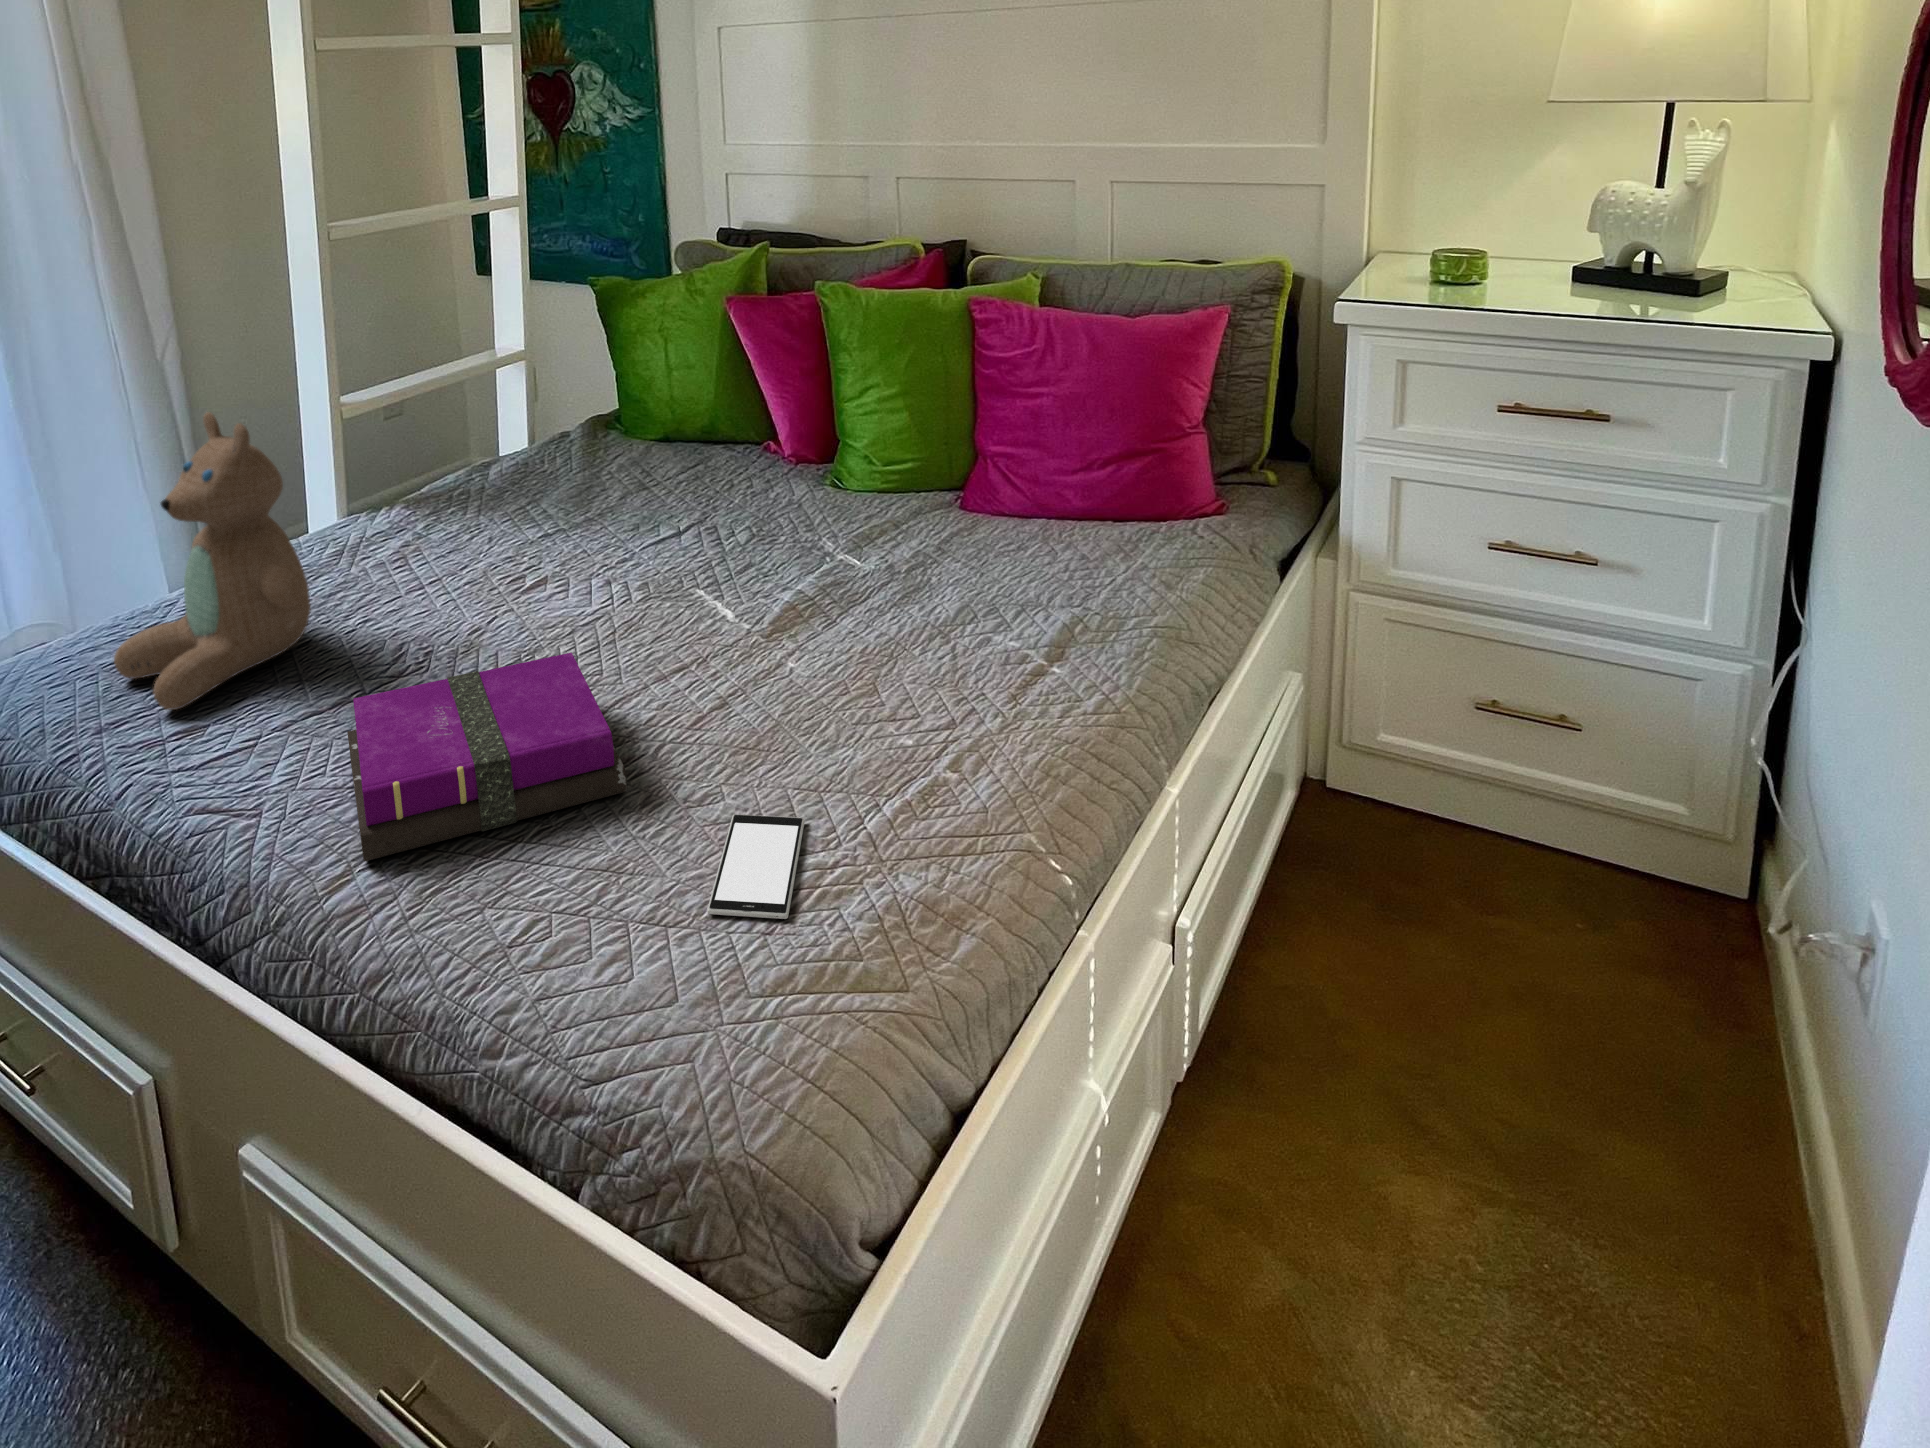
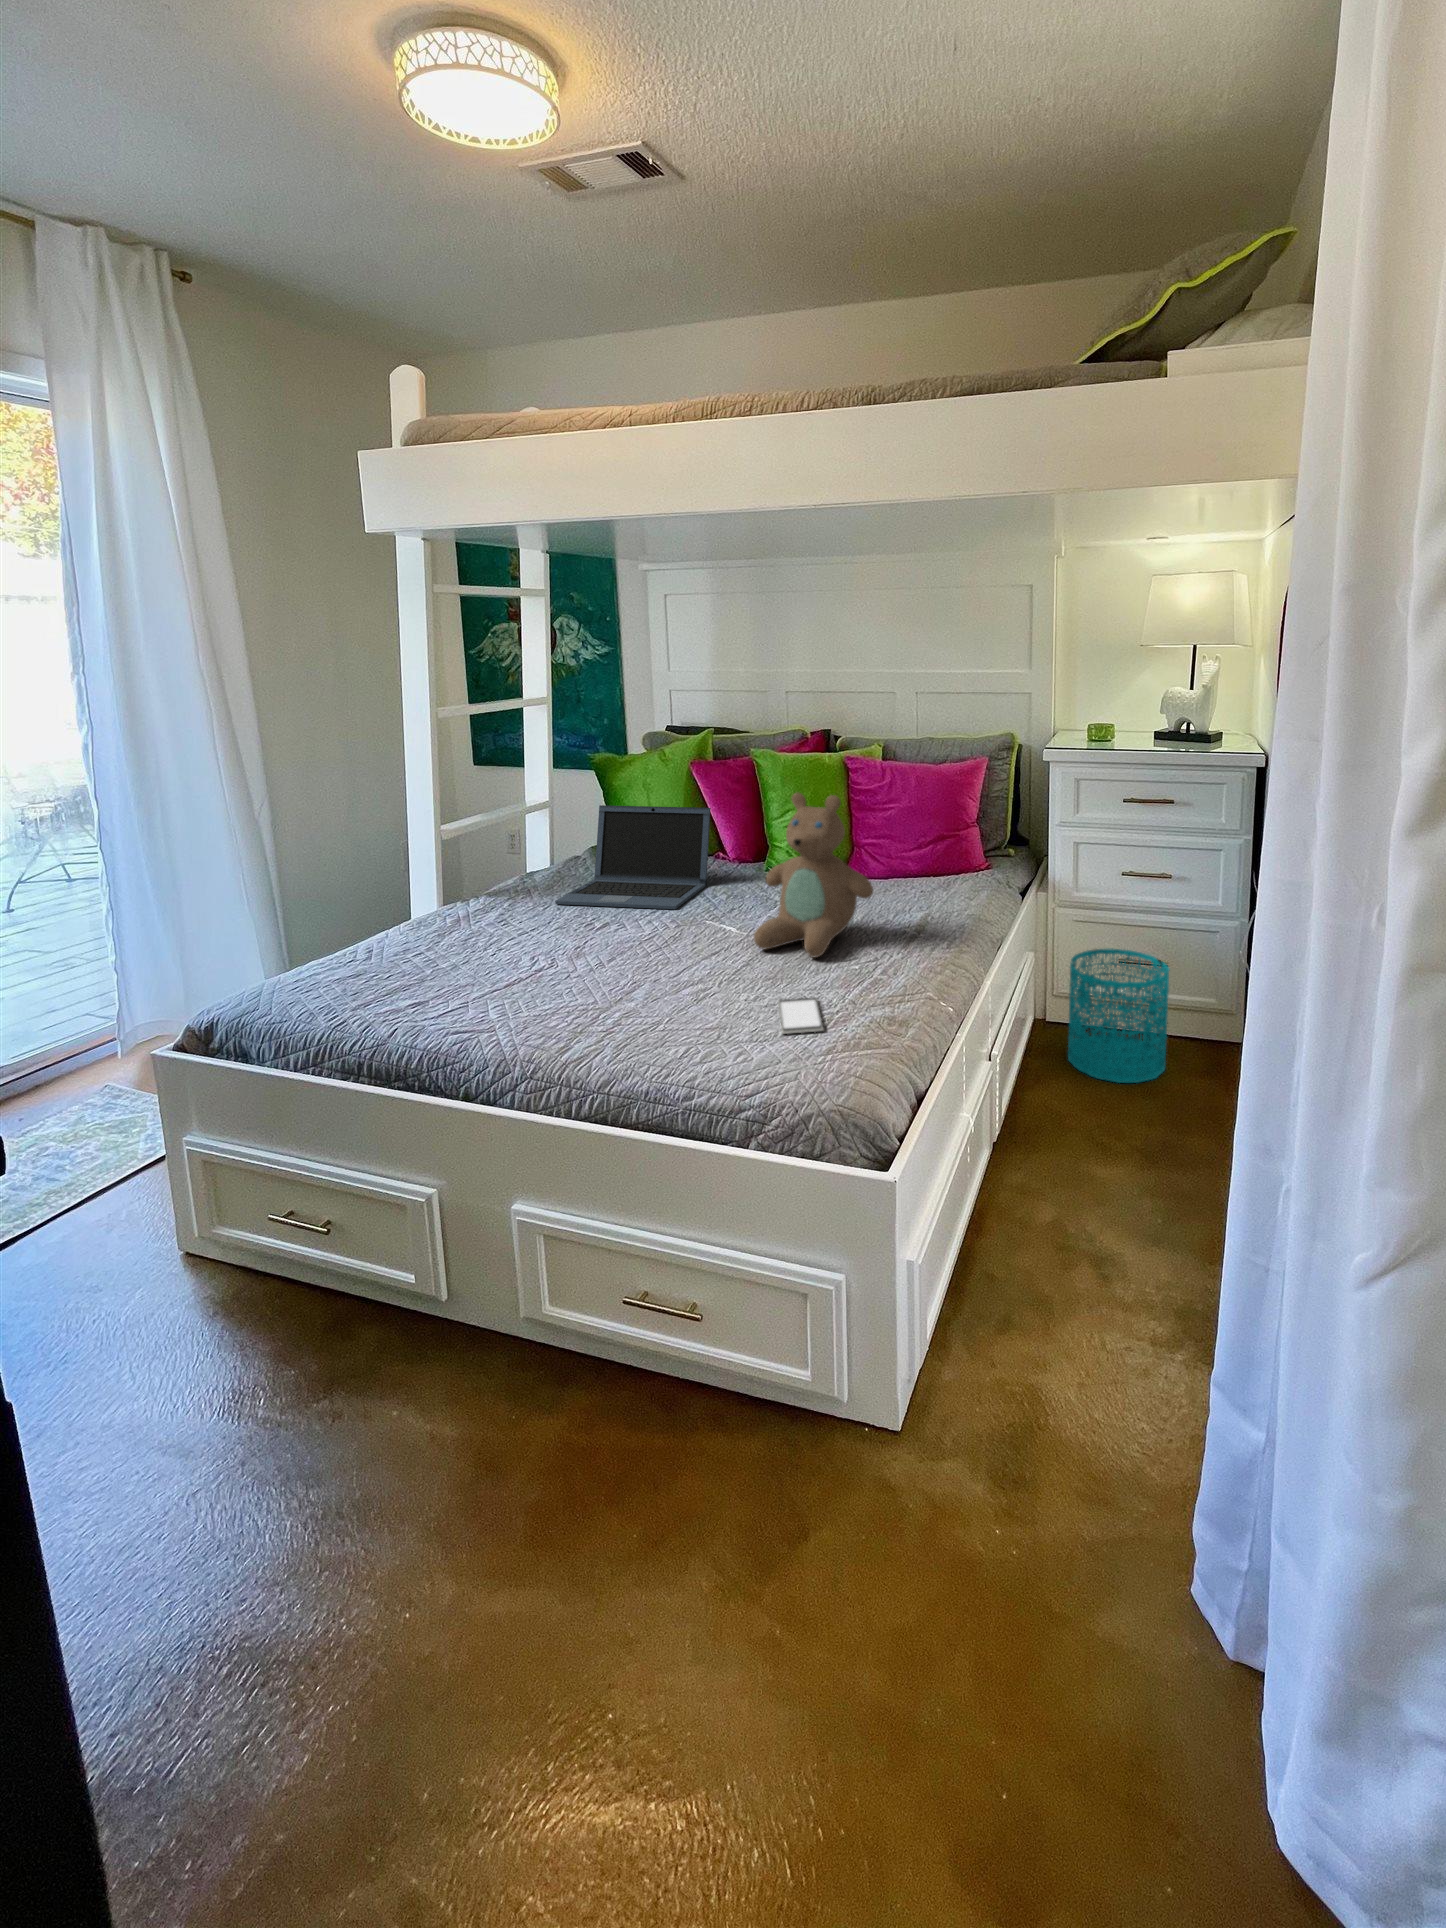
laptop: none [485,370,731,560] -> present [555,805,710,909]
teddy bear: present [114,412,311,710] -> present [754,793,873,958]
notebook: present [347,653,627,862] -> none [536,939,715,1038]
wastebasket: none [1363,673,1588,956] -> present [1068,949,1170,1083]

